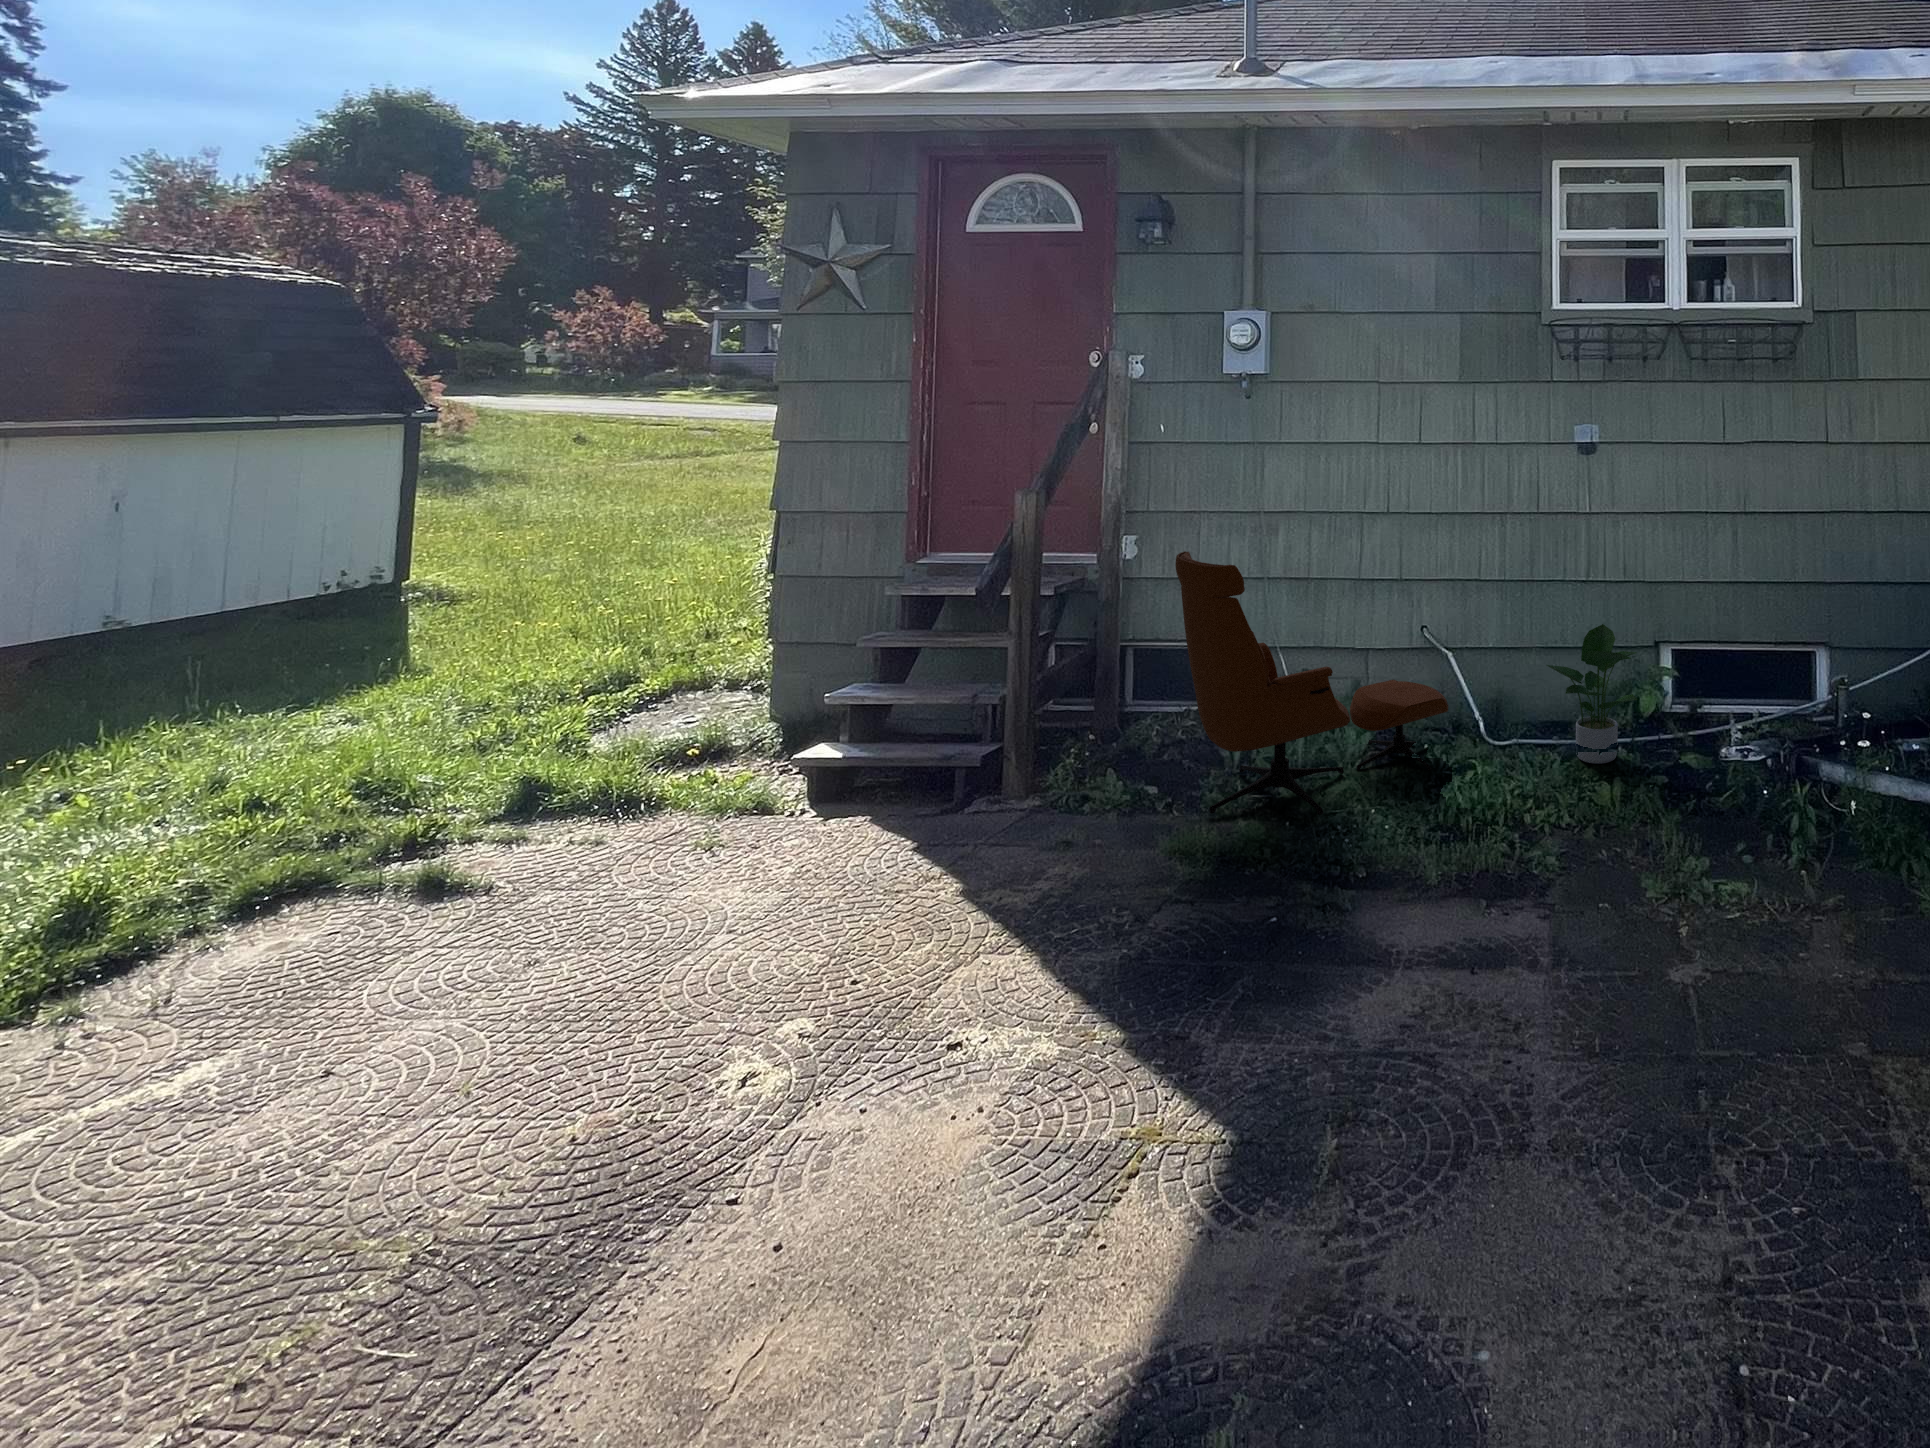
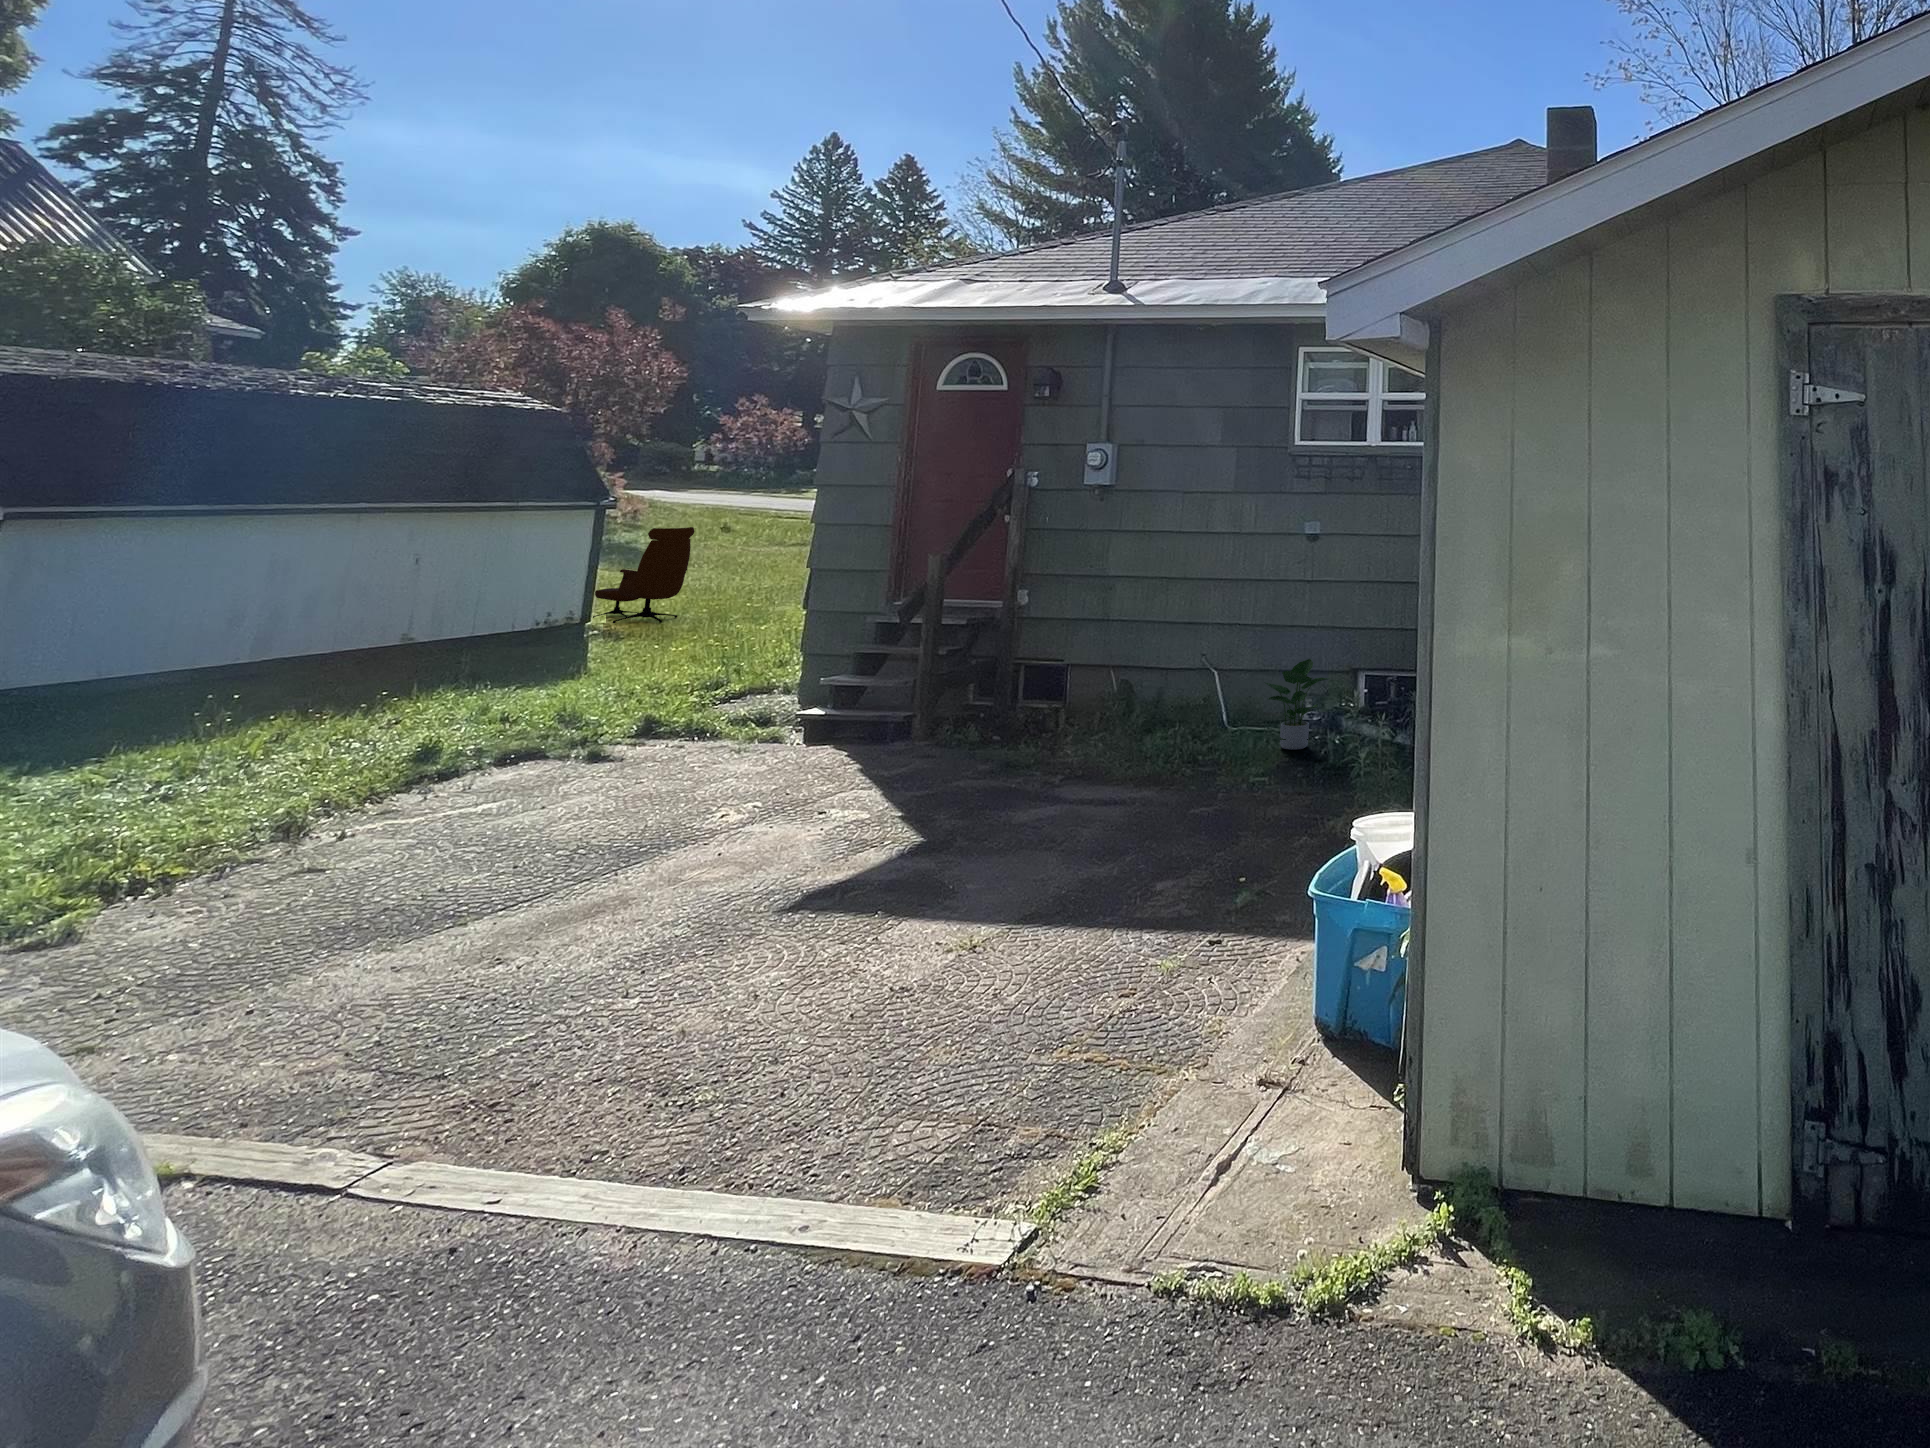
lounge chair: present [1175,551,1448,815] -> present [593,527,695,623]

